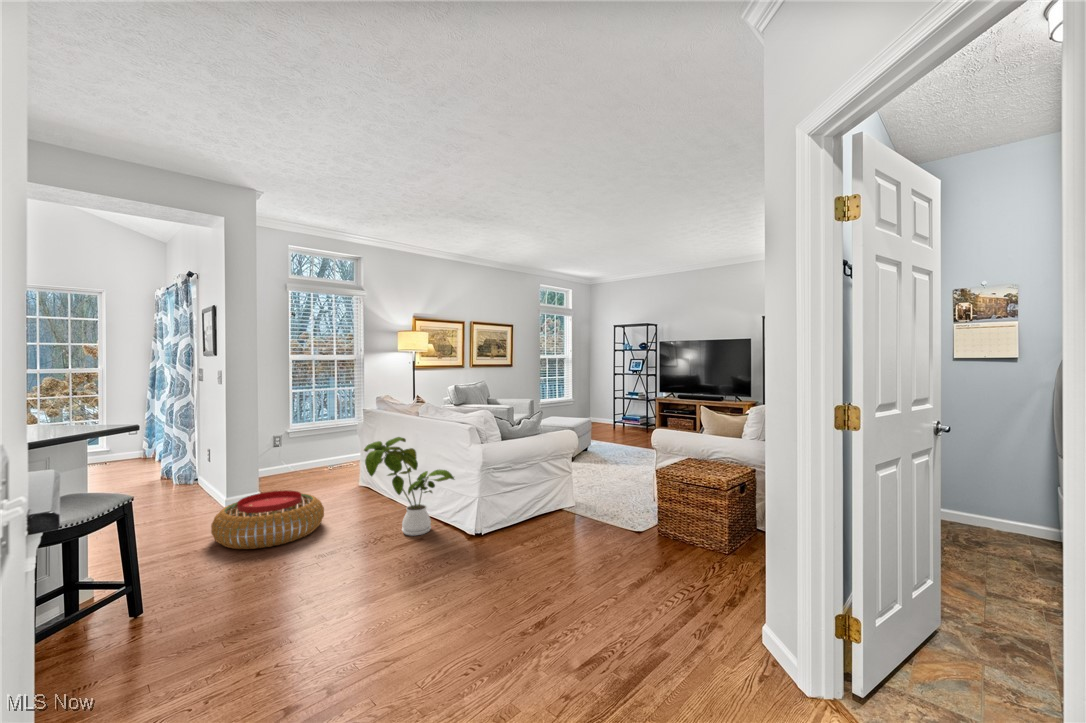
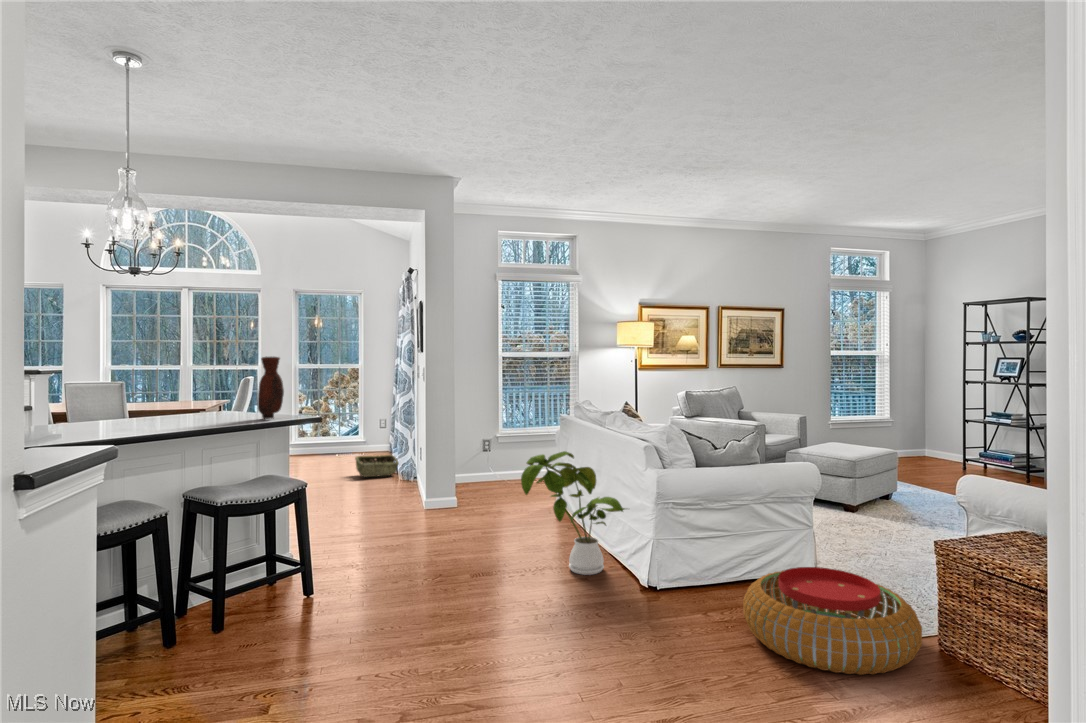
vase: none [52,360,90,430] -> present [258,357,284,419]
woven basket: none [118,459,176,486] -> present [355,455,399,477]
pouf: present [211,490,324,549] -> present [743,567,922,675]

